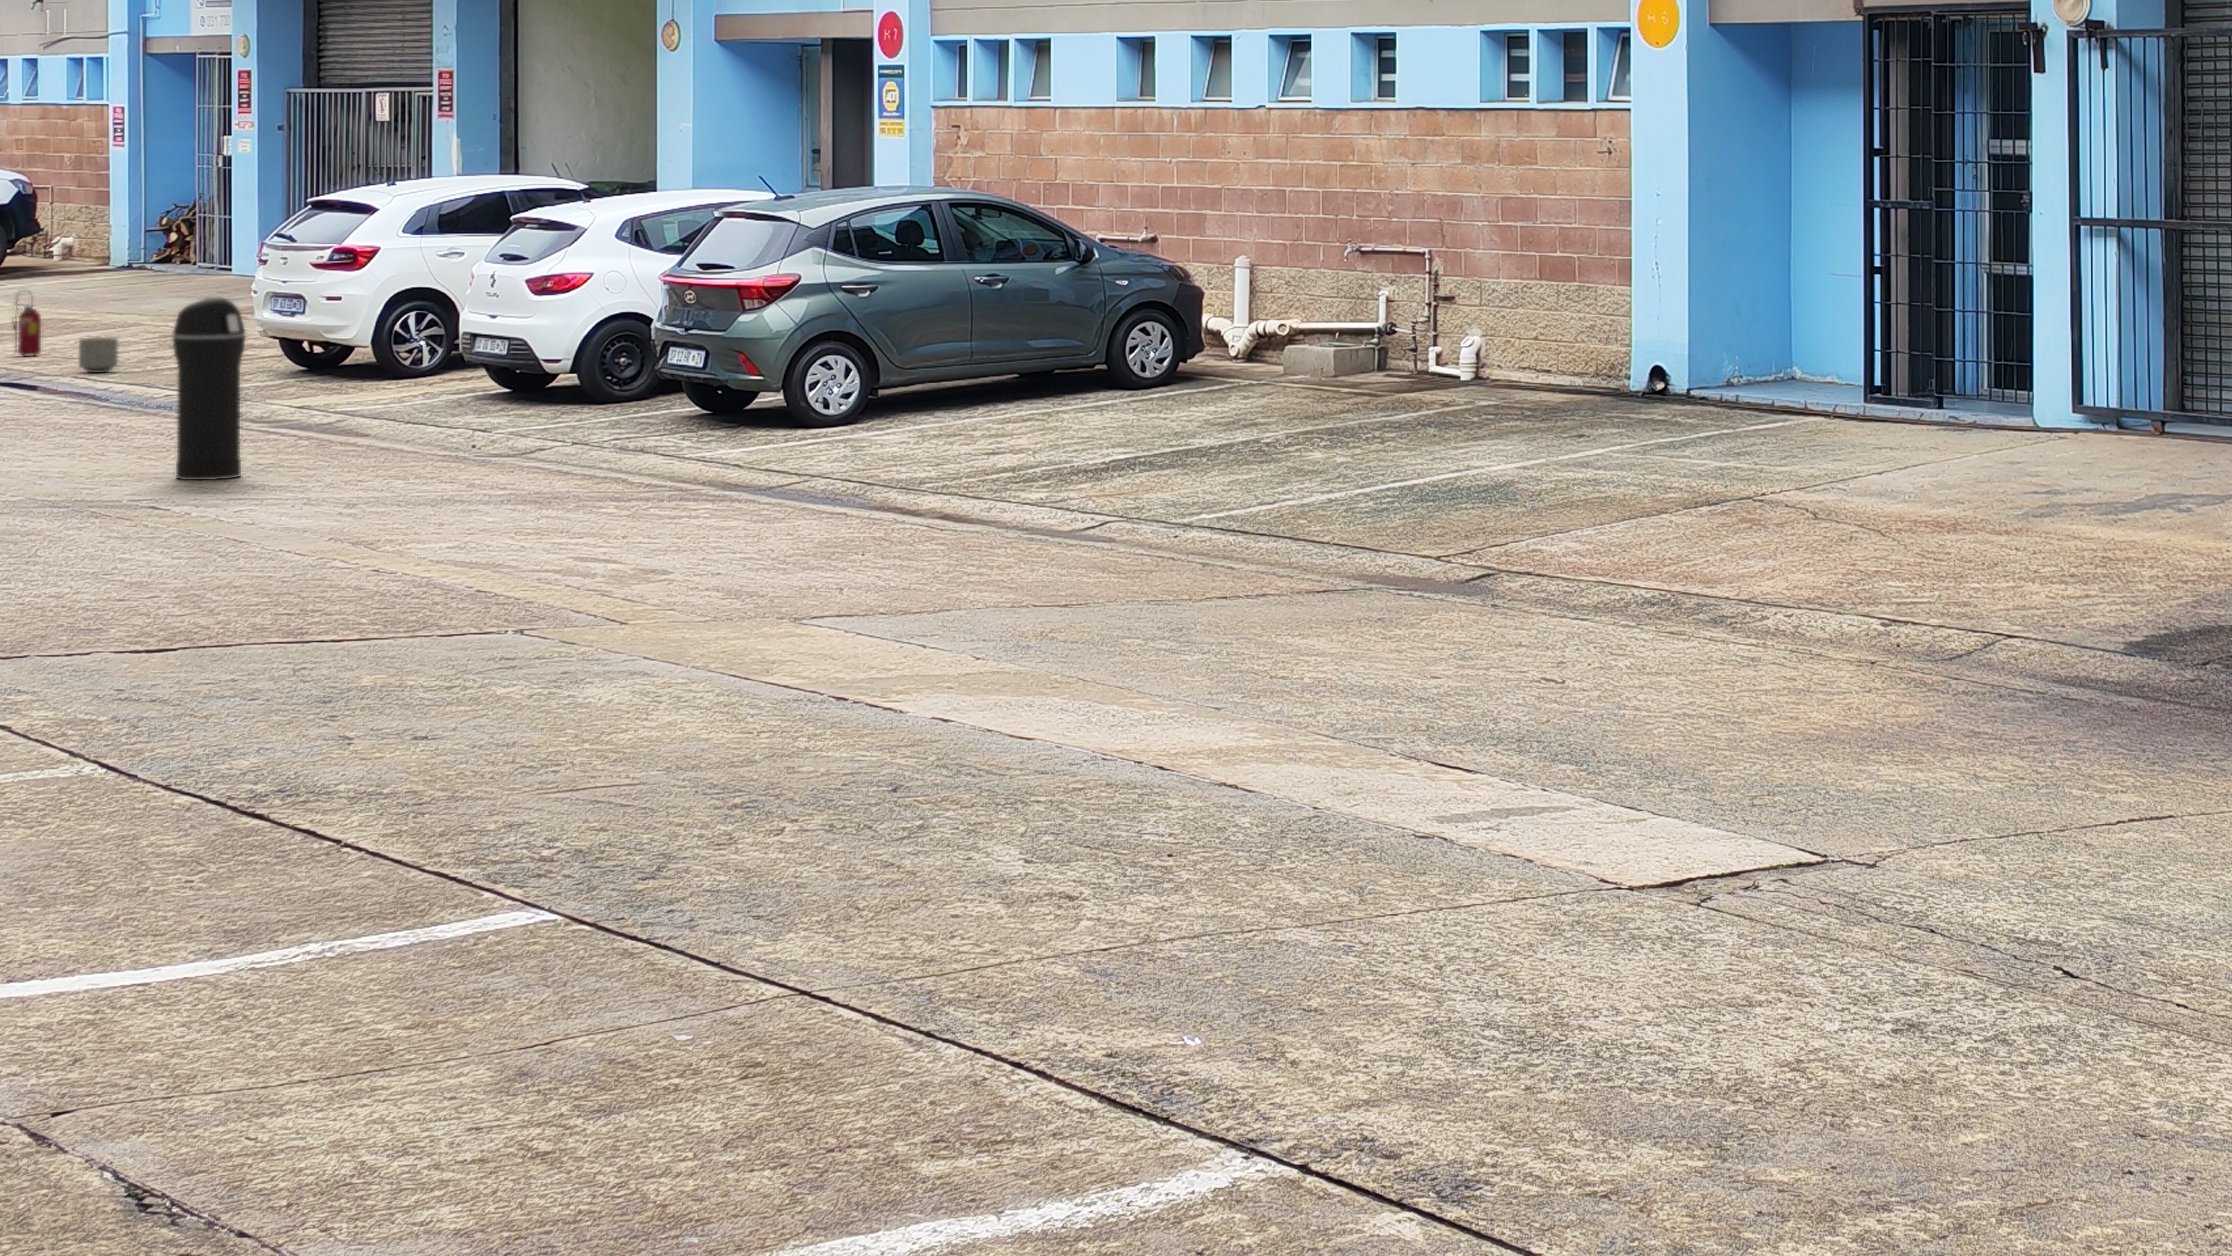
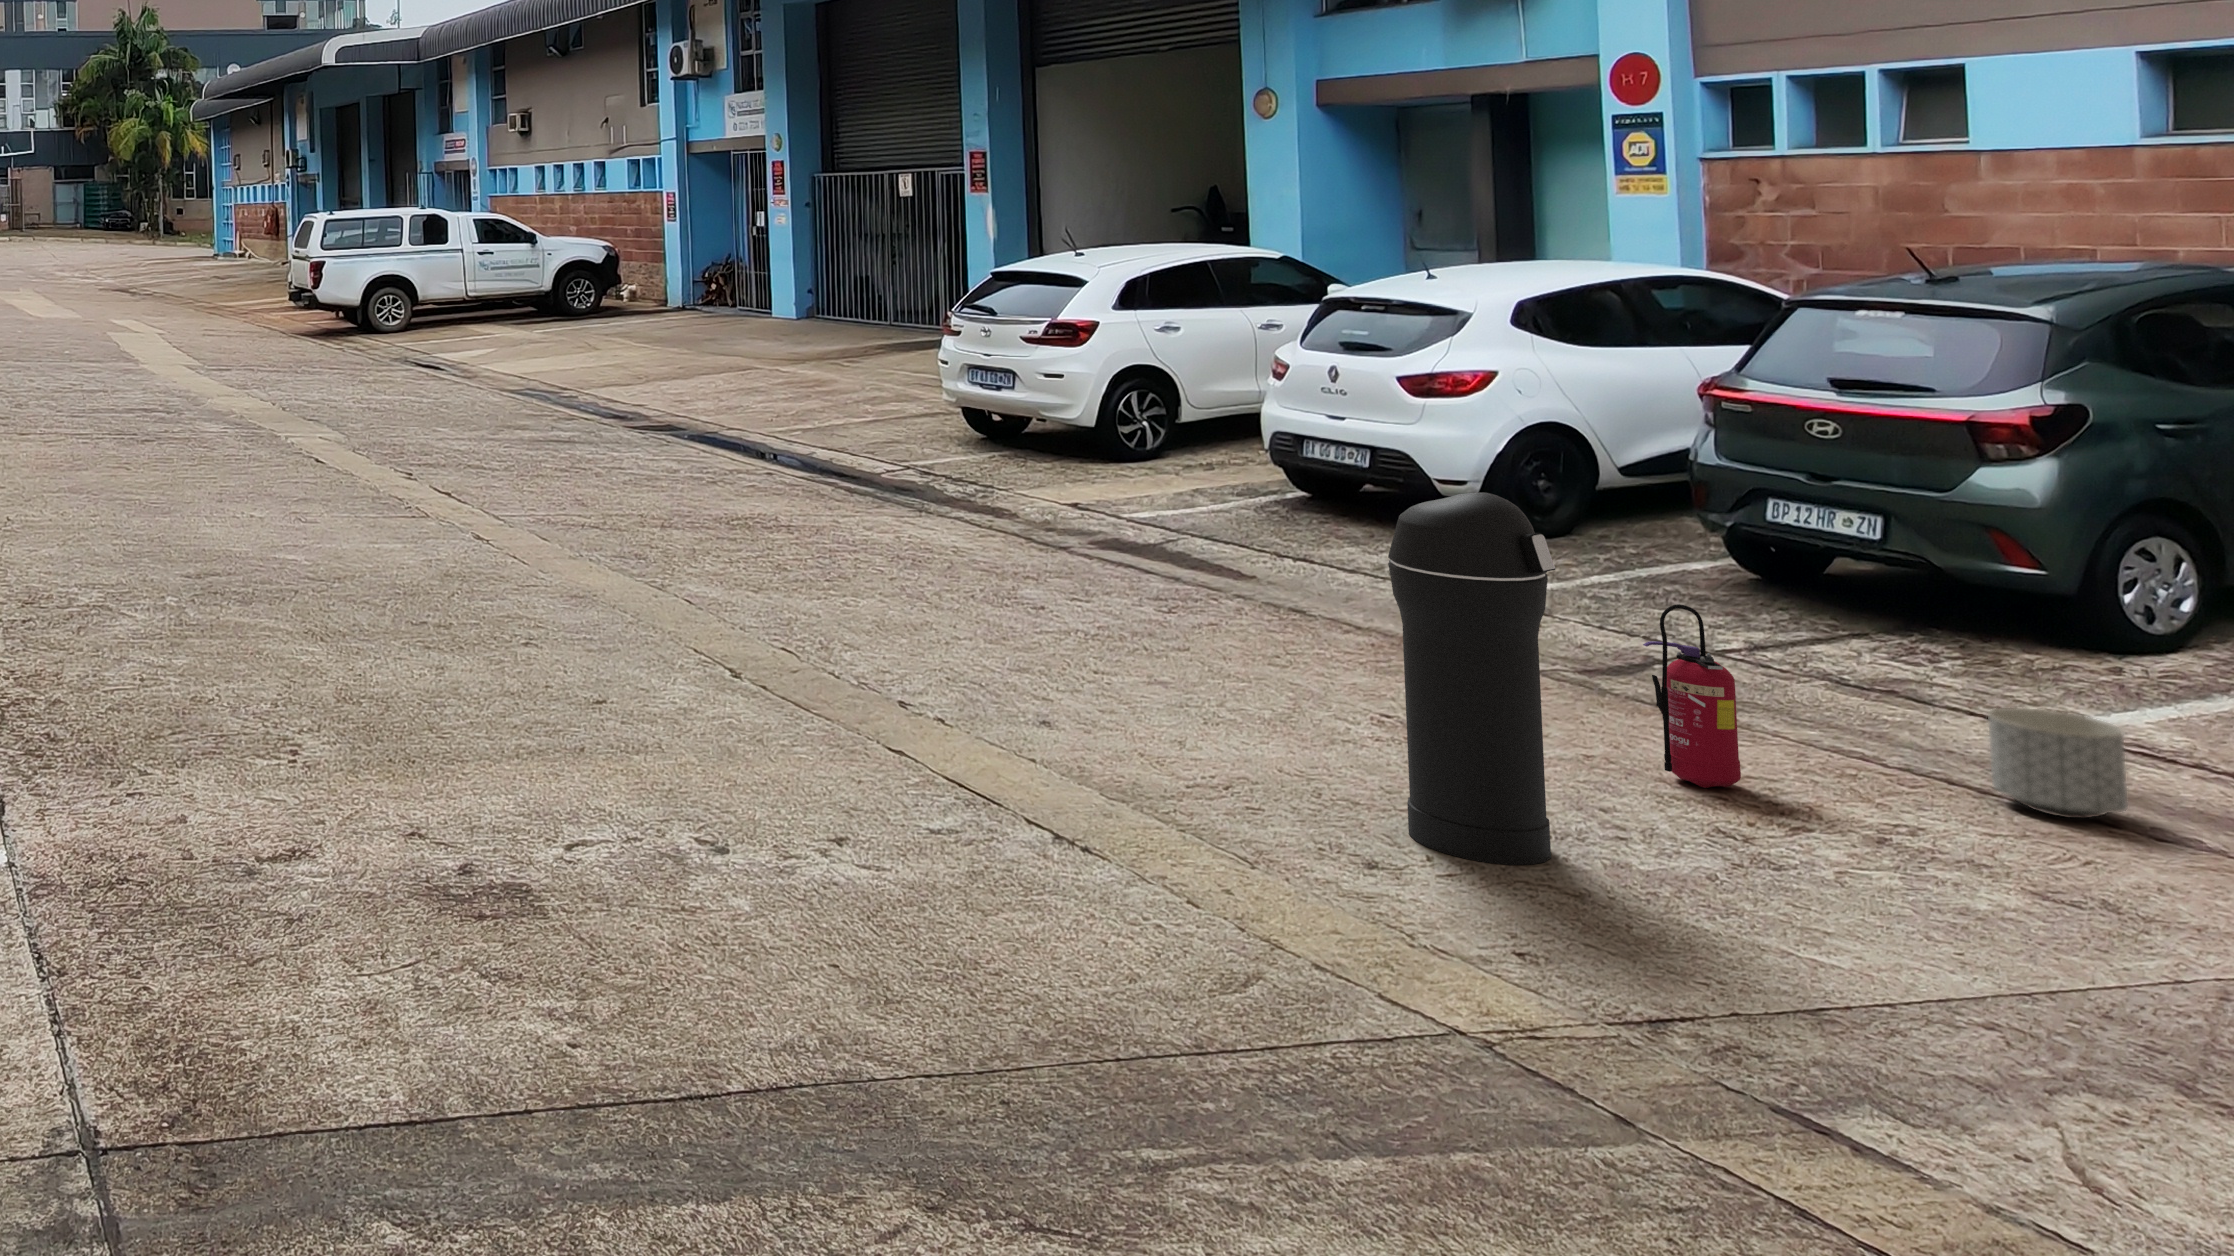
fire extinguisher: present [13,306,41,356] -> present [1643,604,1741,788]
planter: present [79,337,118,373] -> present [1988,708,2128,818]

